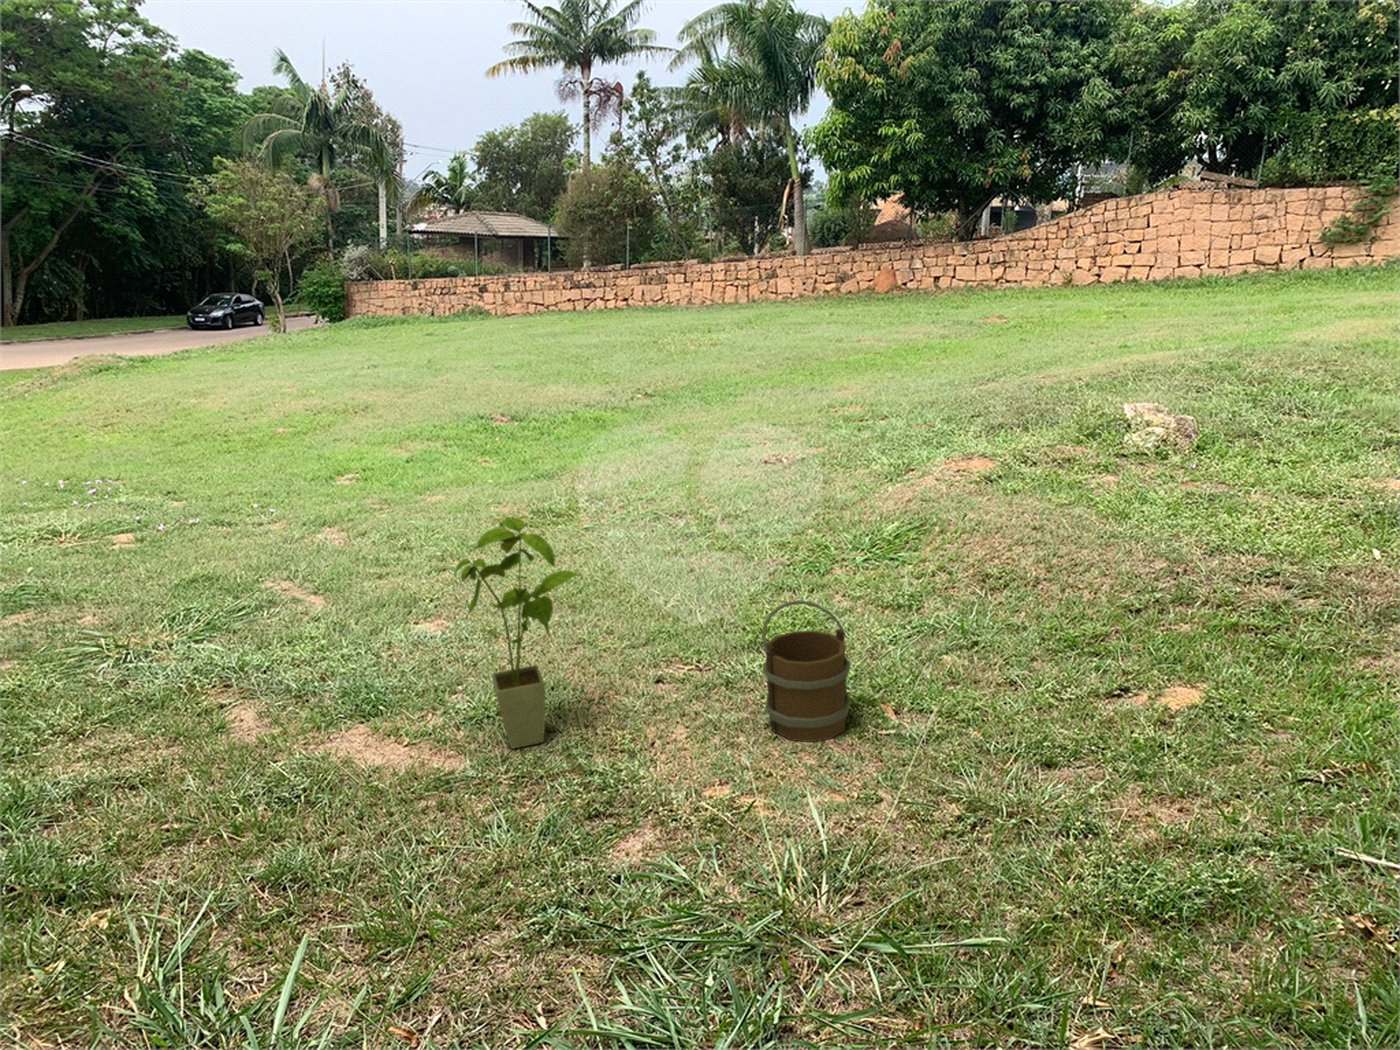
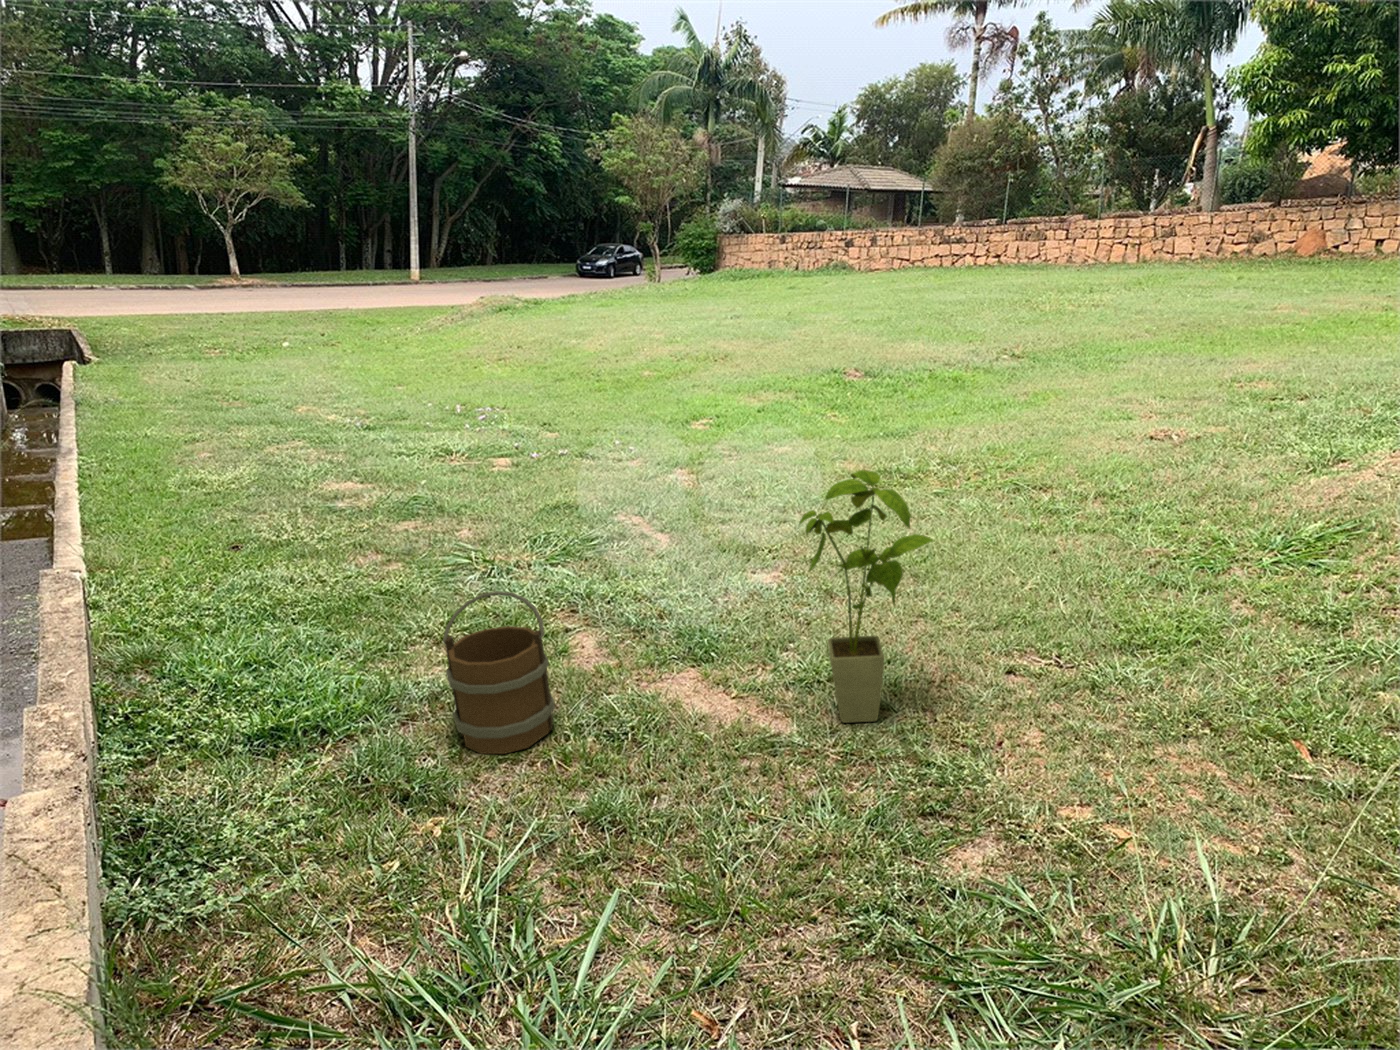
bucket: present [762,601,851,742] -> present [443,591,555,754]

